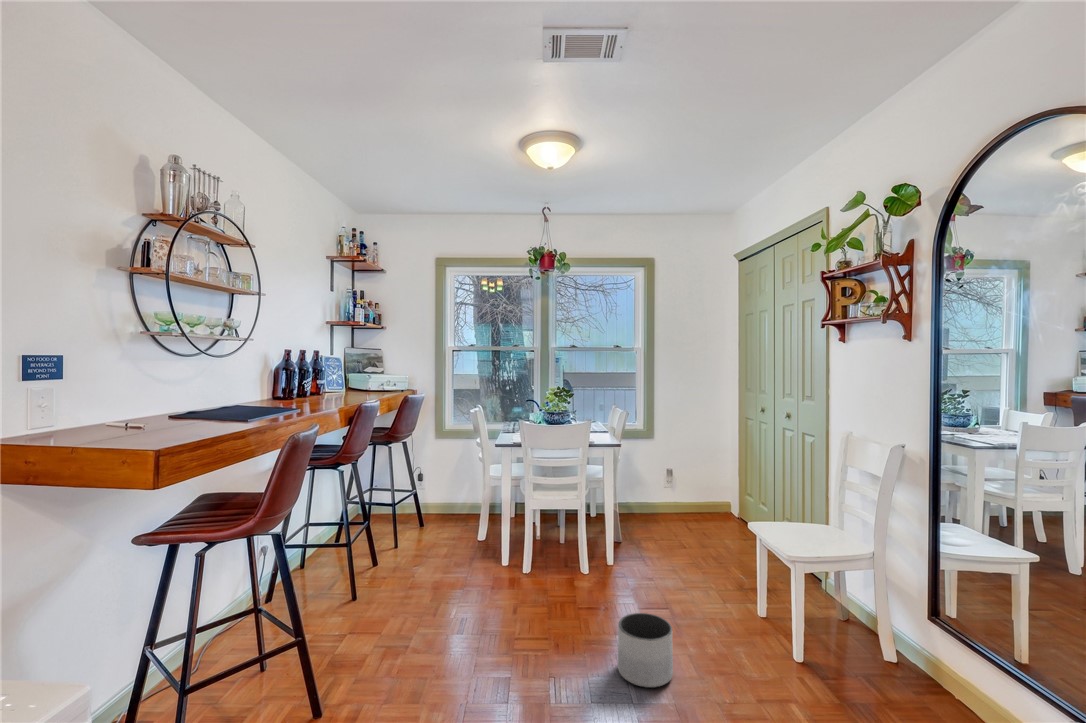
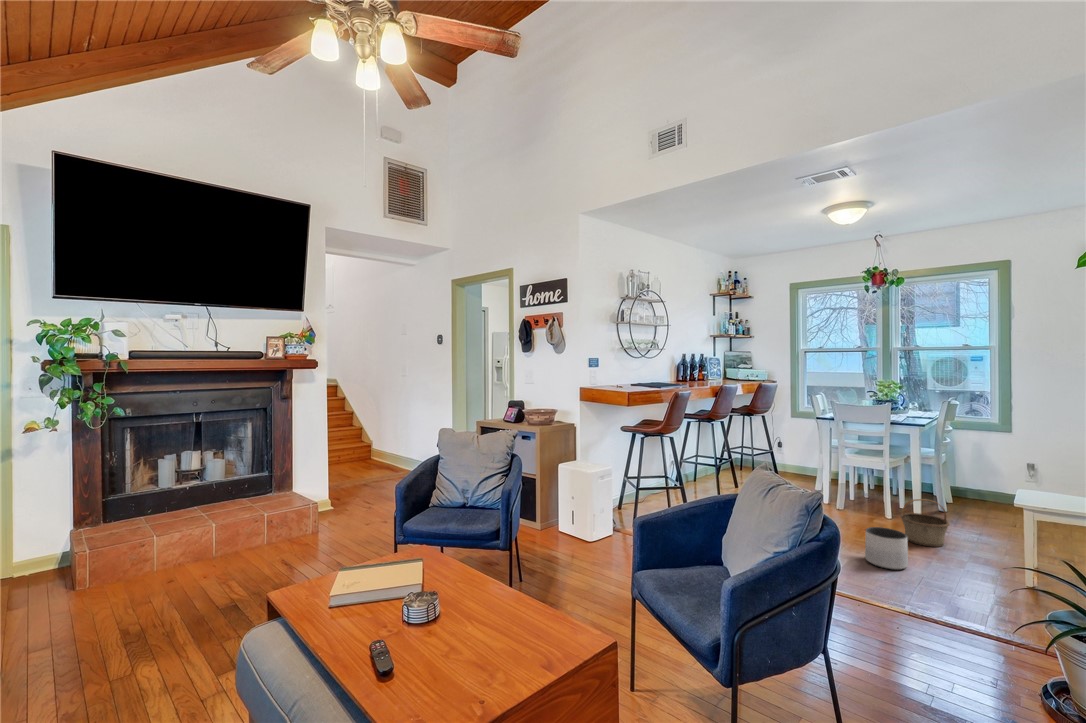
basket: none [616,544,669,611] -> present [900,499,950,547]

